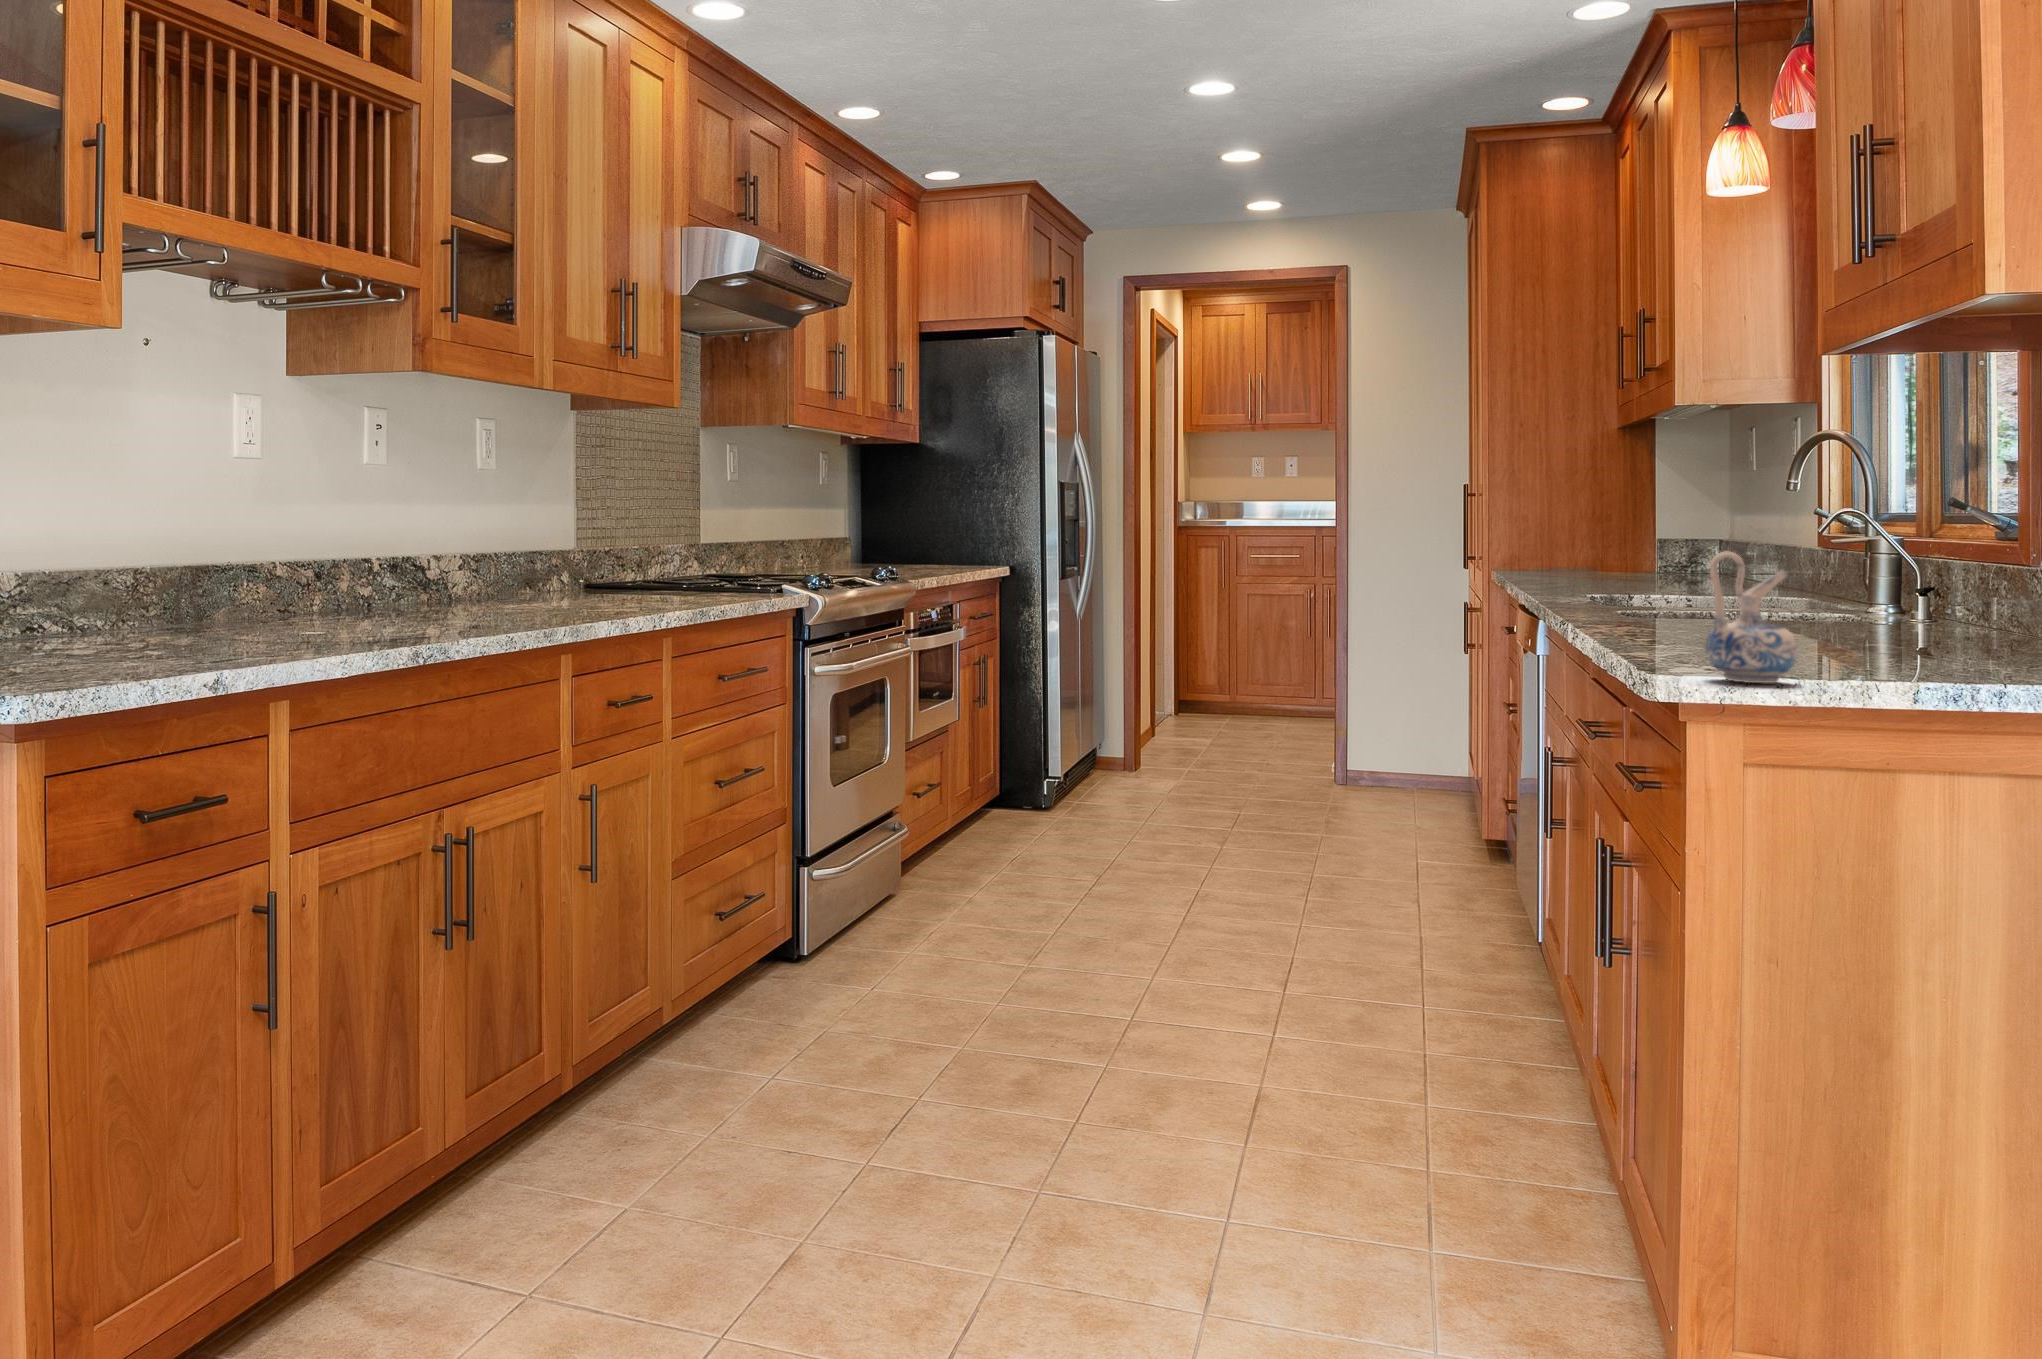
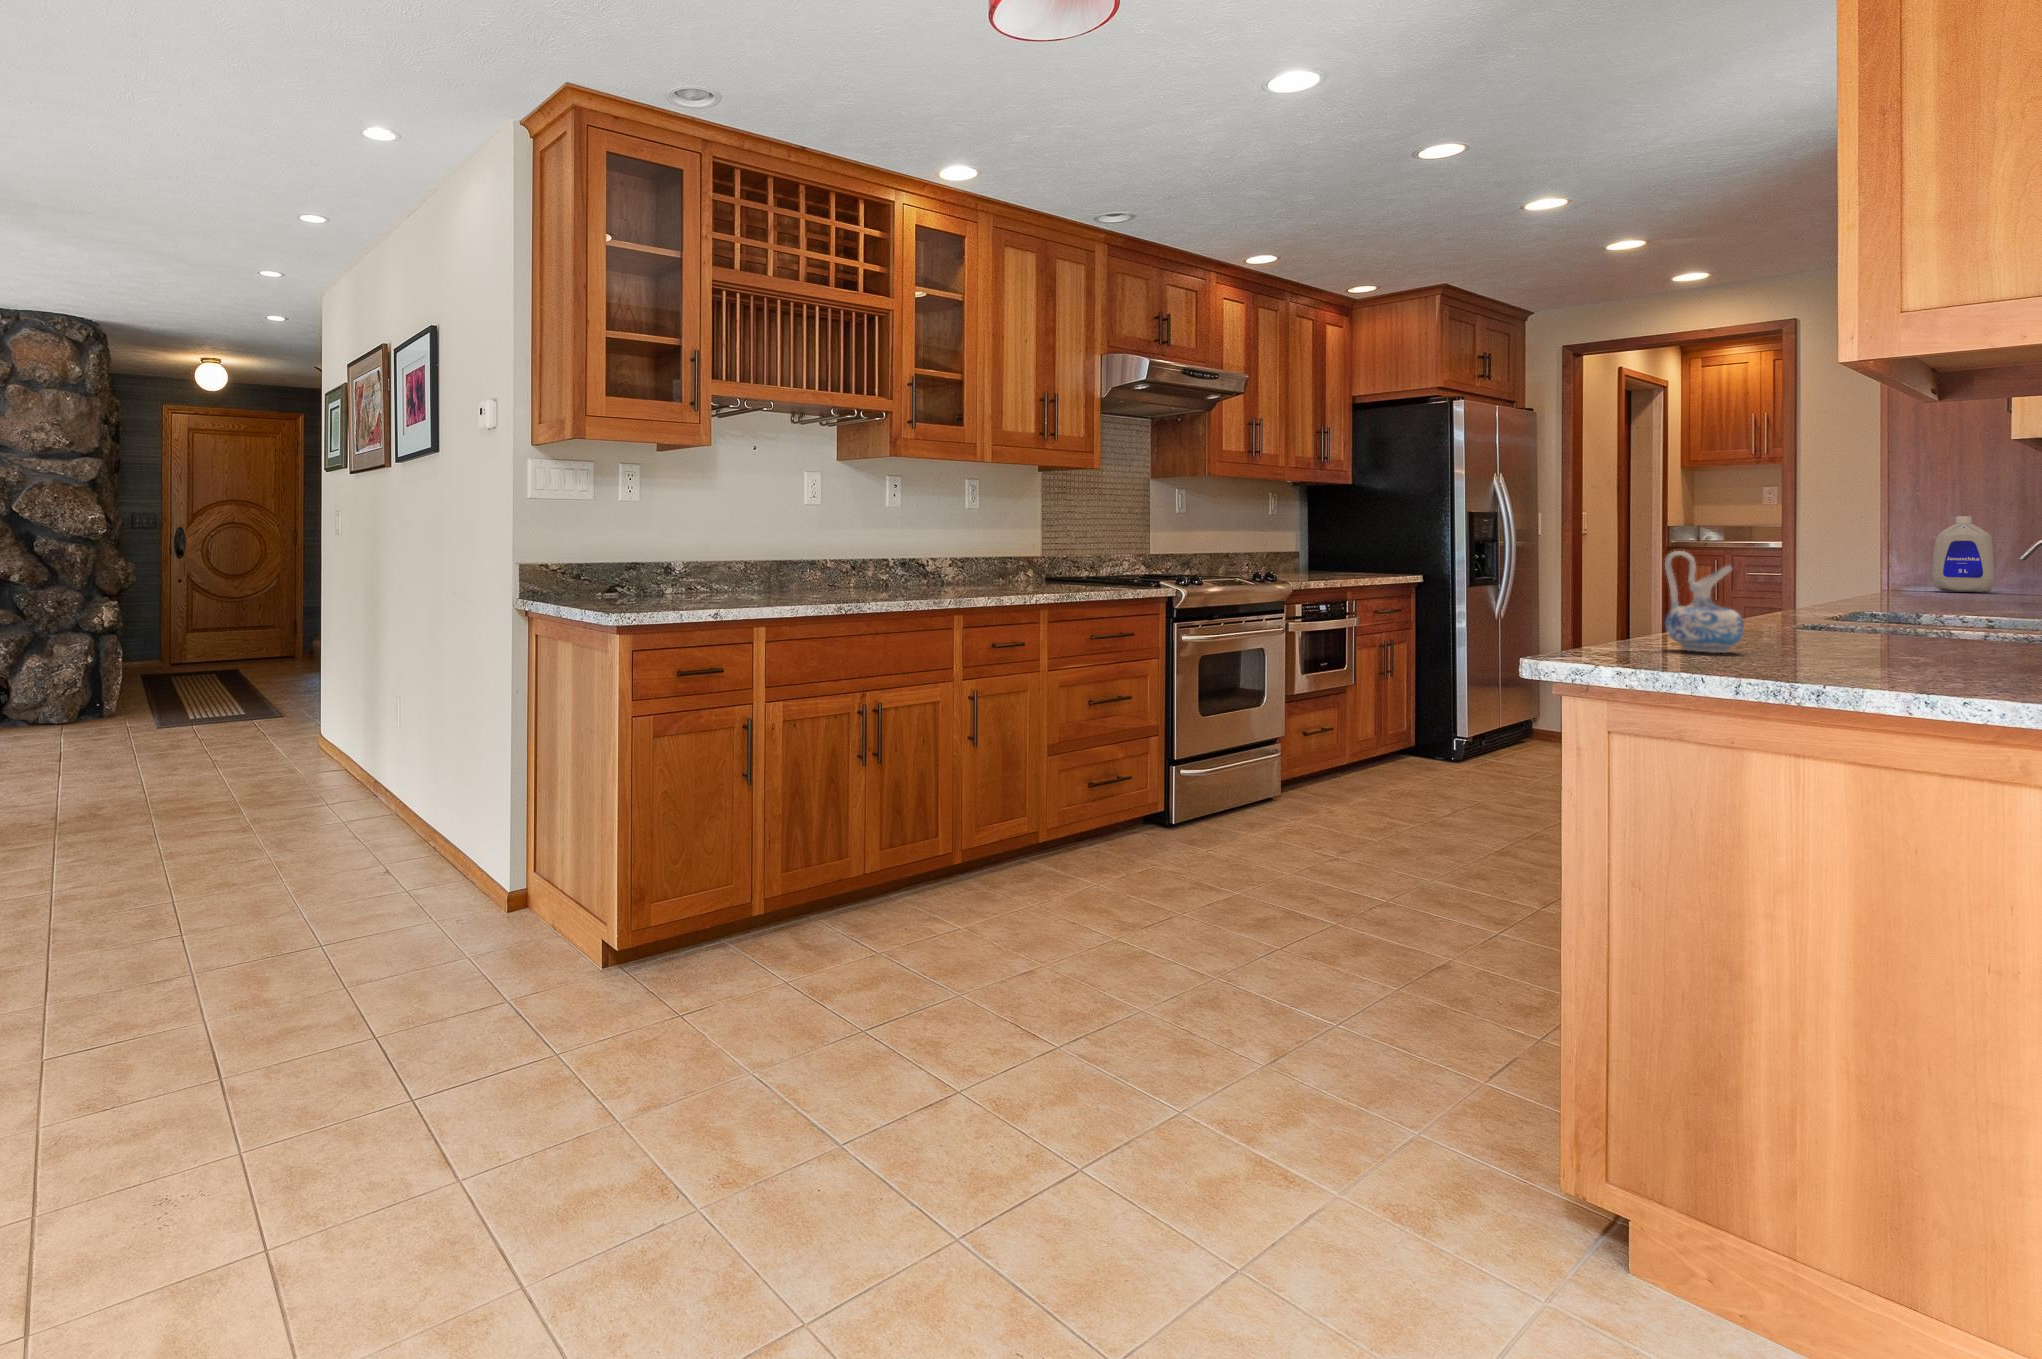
bottle: none [1515,499,1568,580] -> present [1932,516,1994,592]

